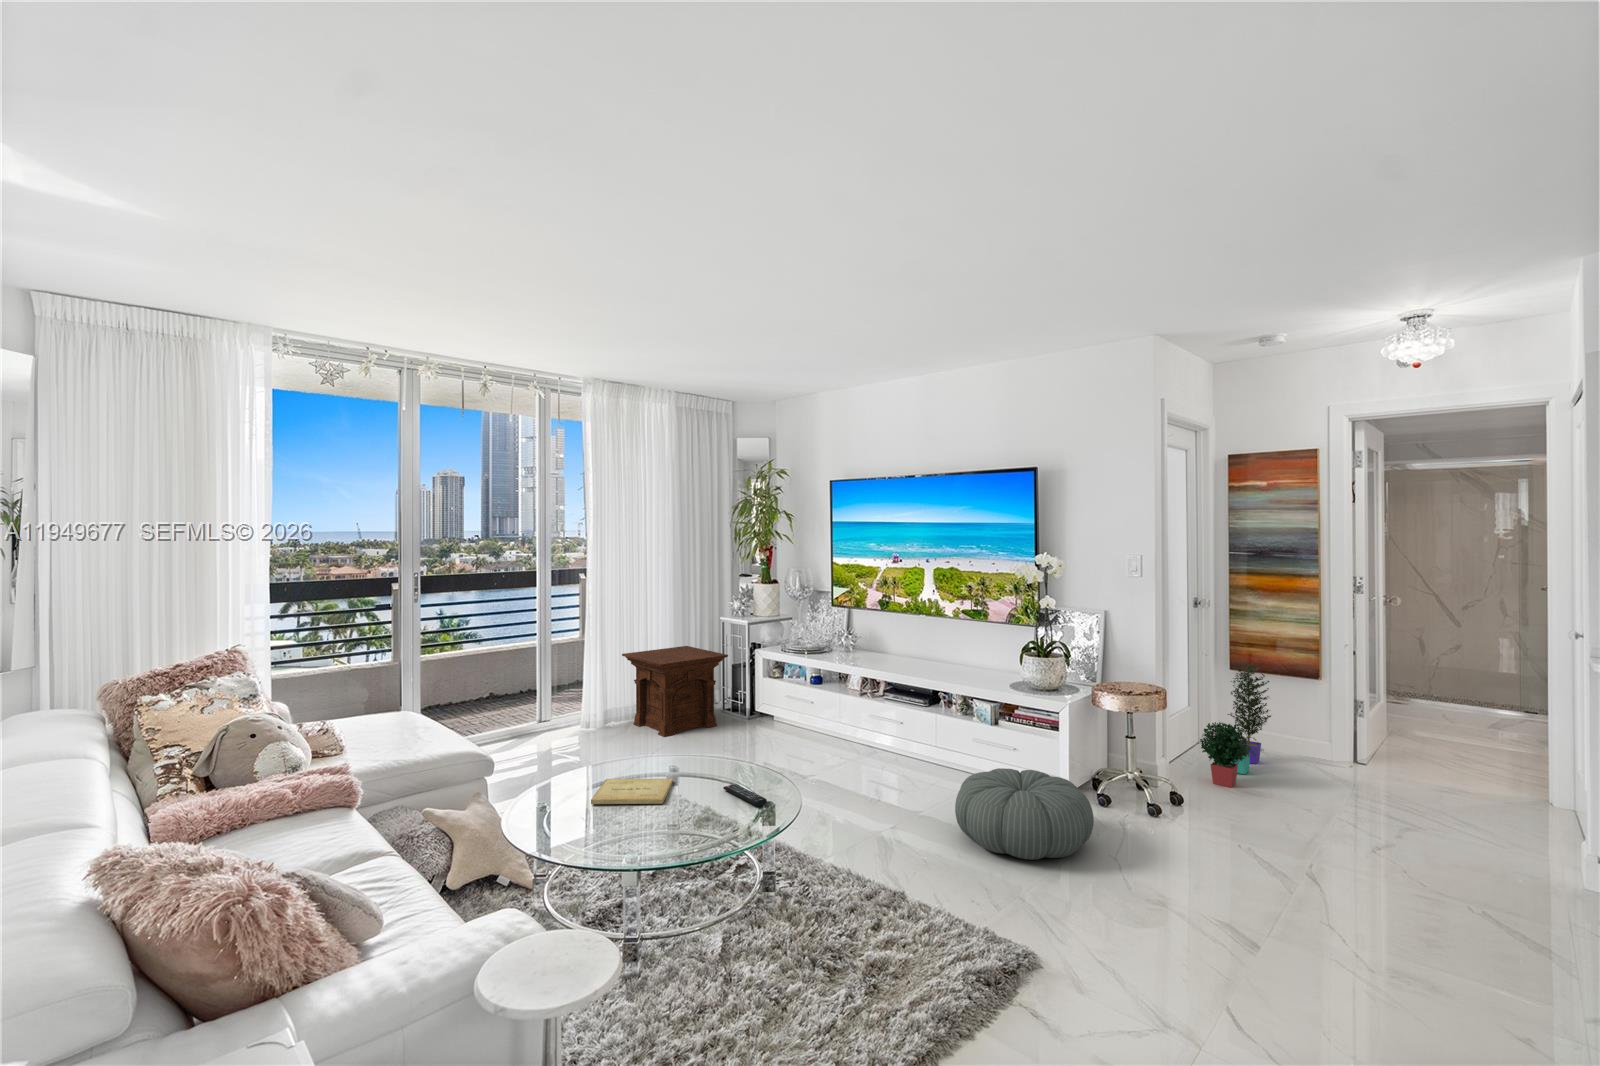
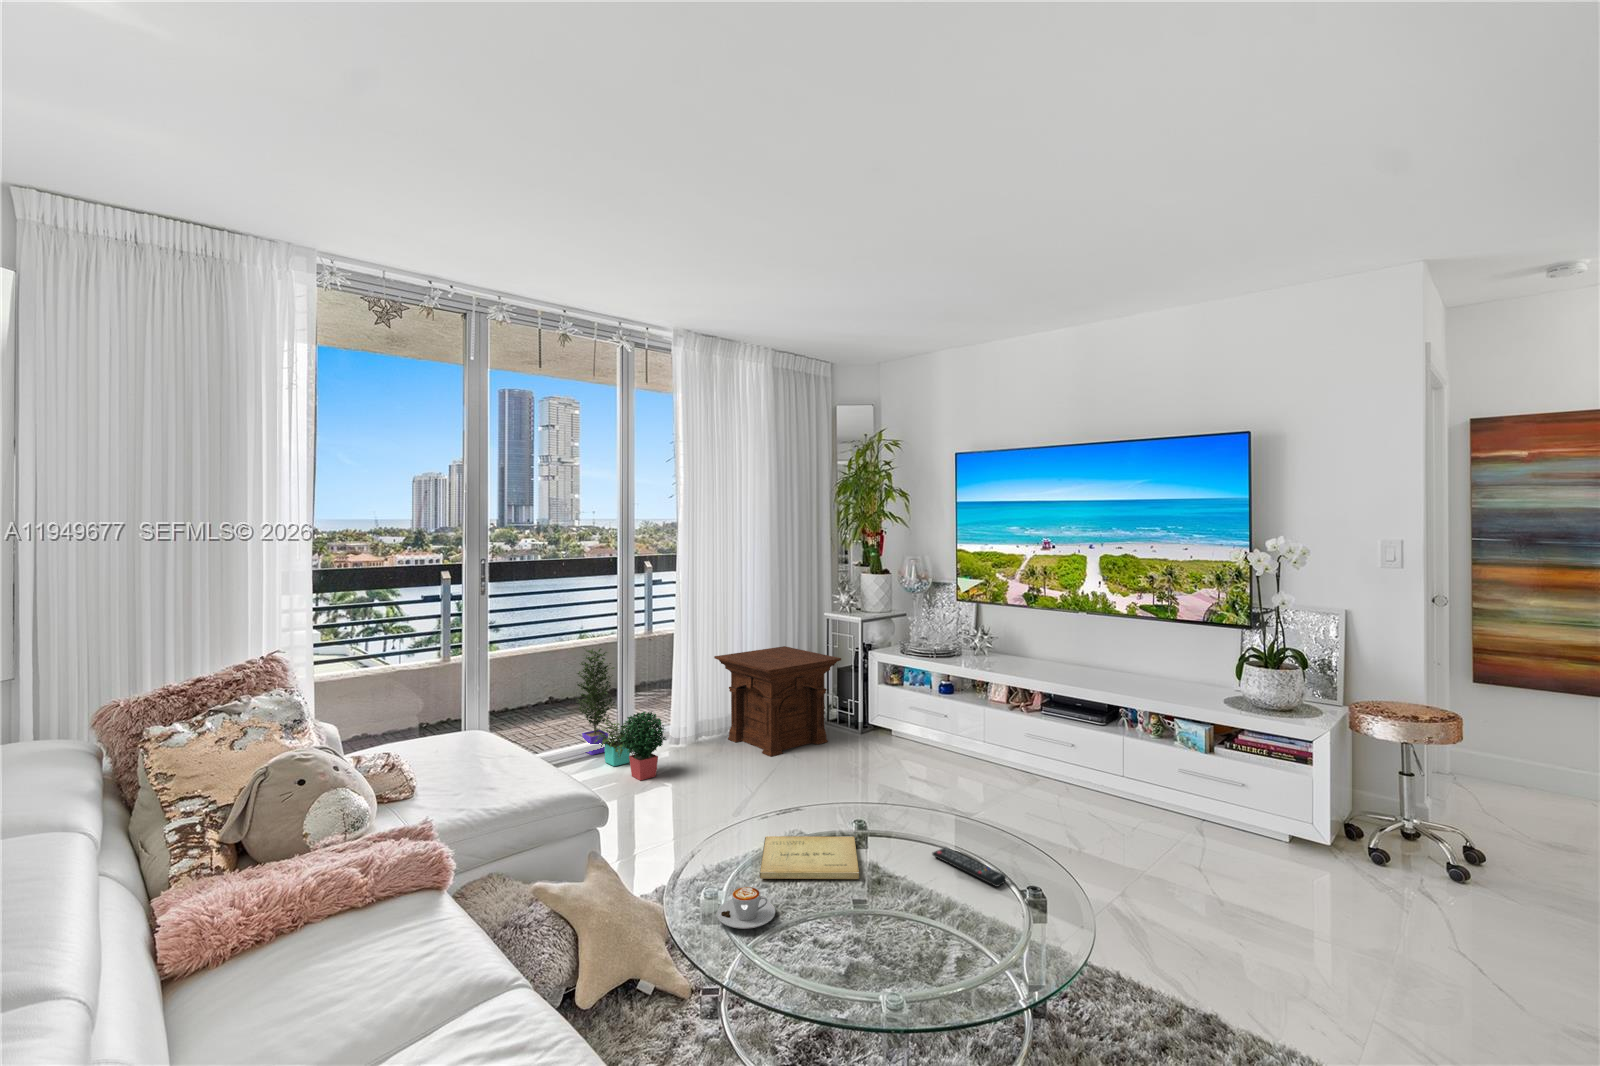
potted plant: present [1200,660,1271,787] -> present [577,648,666,780]
pouf: present [955,768,1094,860] -> none [1208,817,1422,953]
coffee cup: none [549,806,592,831] -> present [717,887,775,929]

